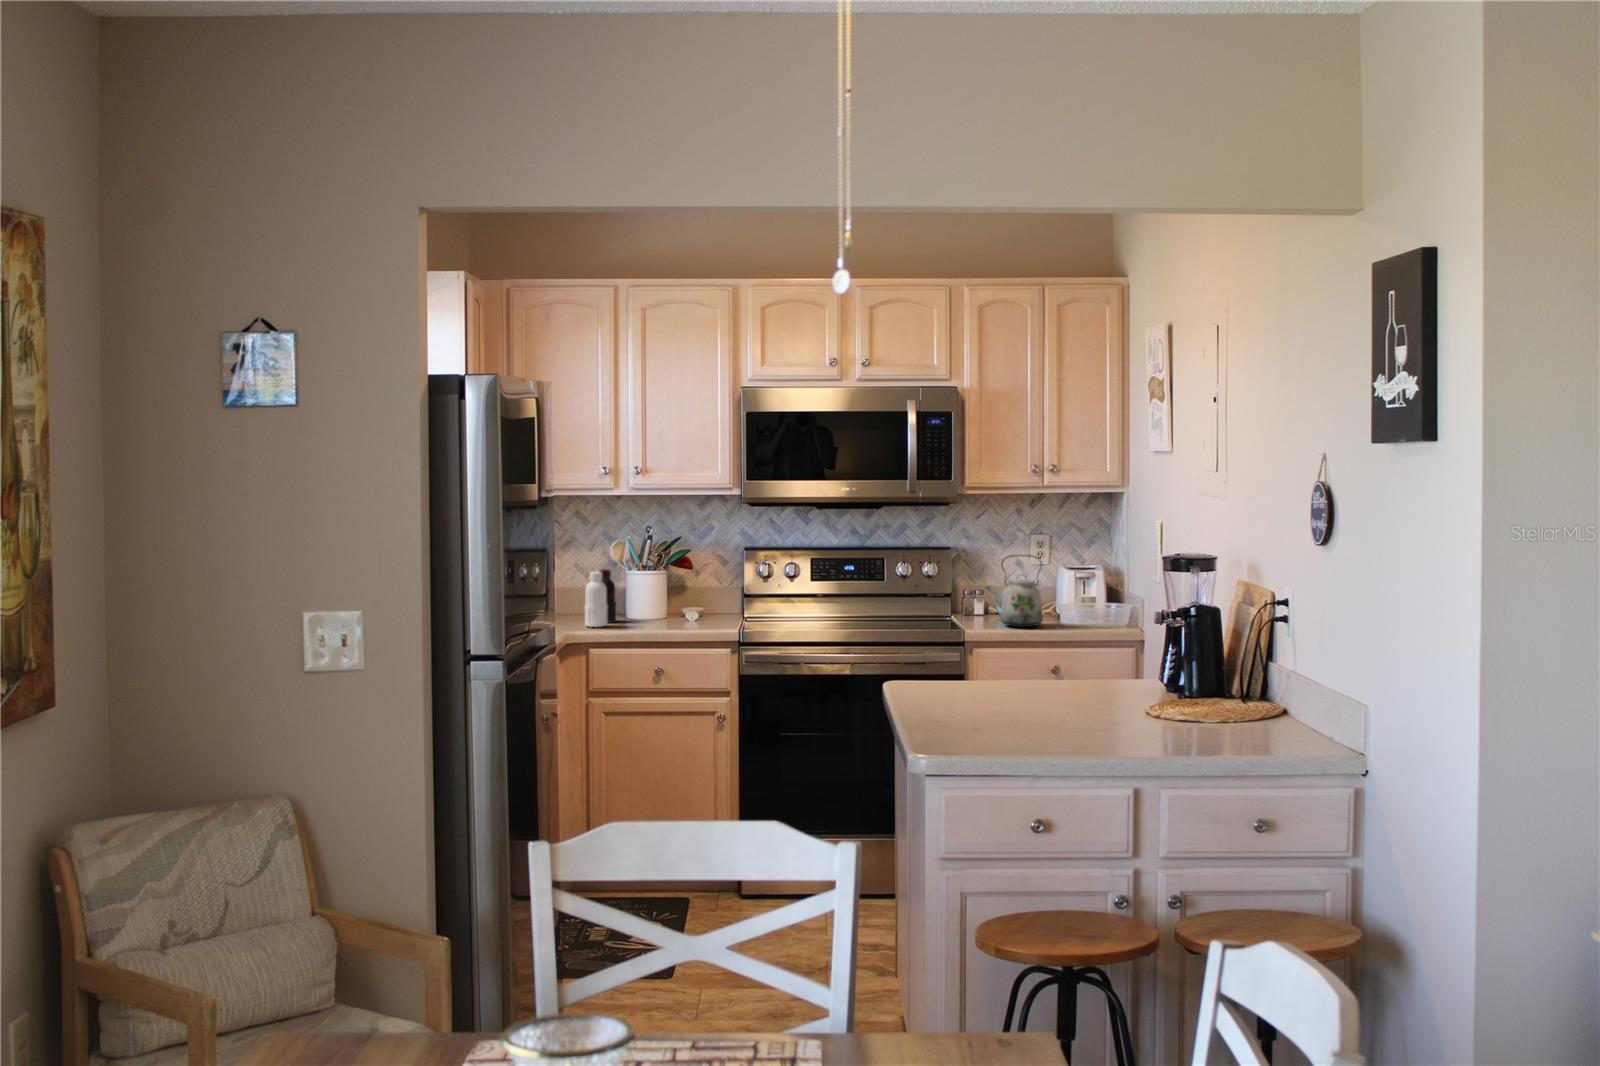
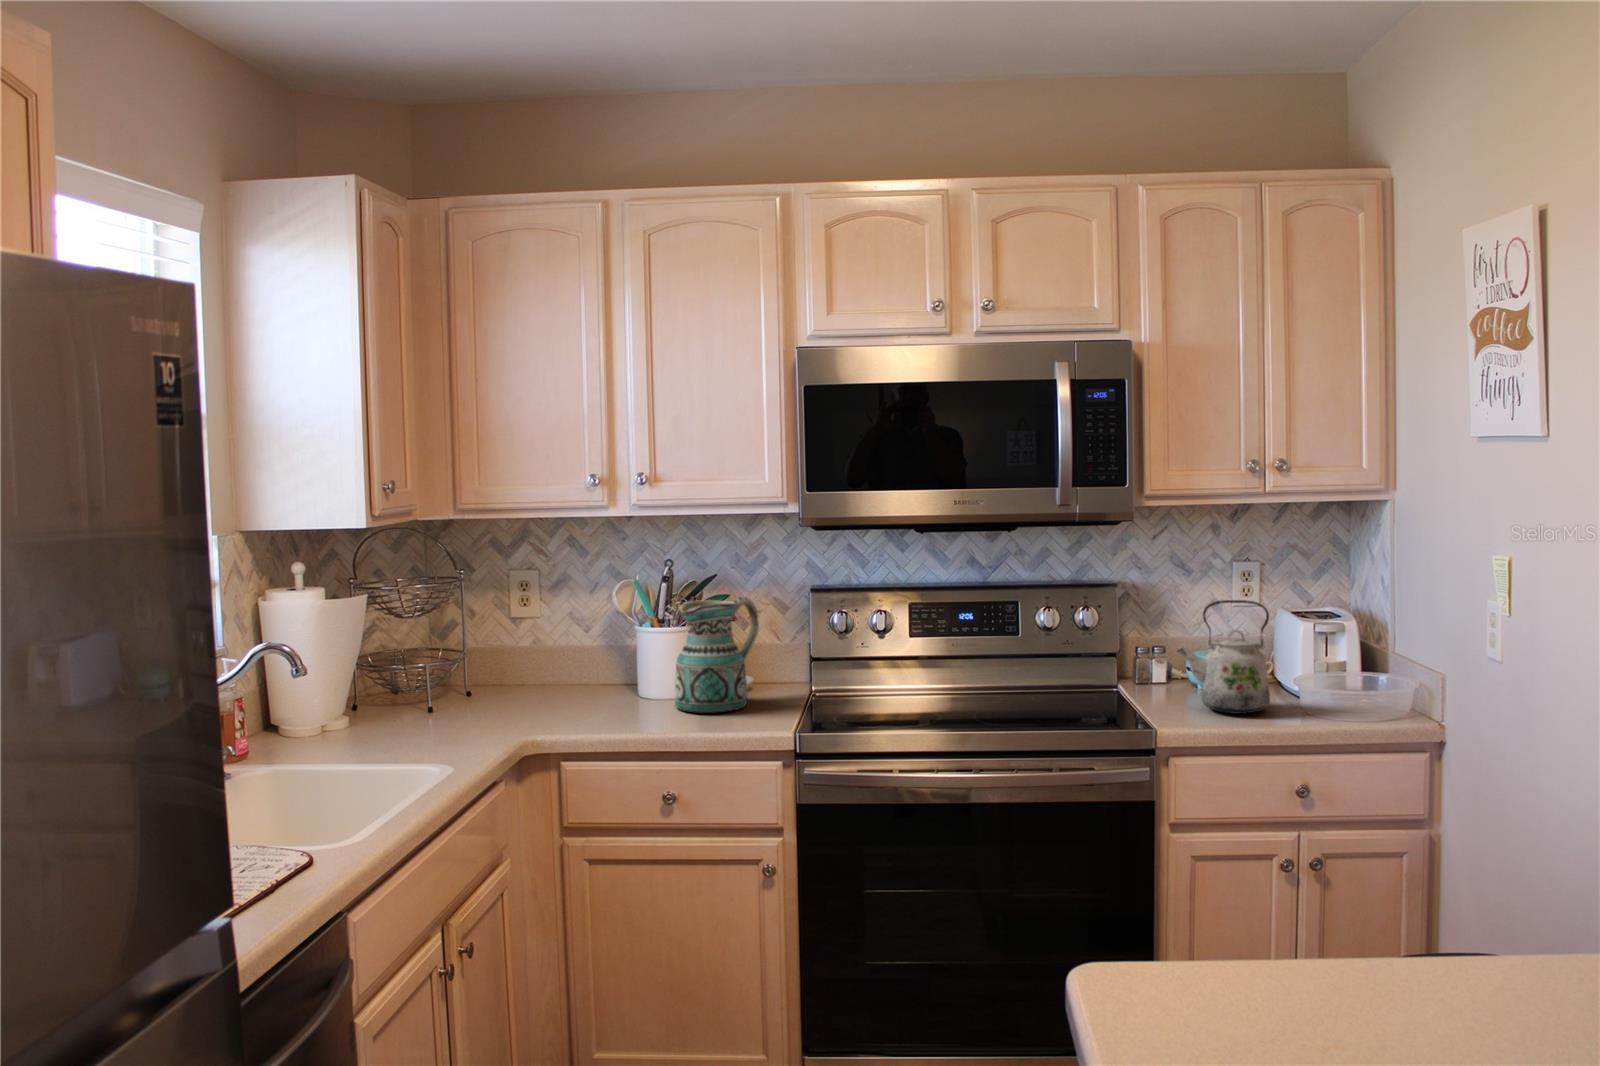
ceramic pitcher: none [656,551,712,624] -> present [675,597,759,712]
bottle: present [585,569,616,627] -> none [565,628,617,719]

